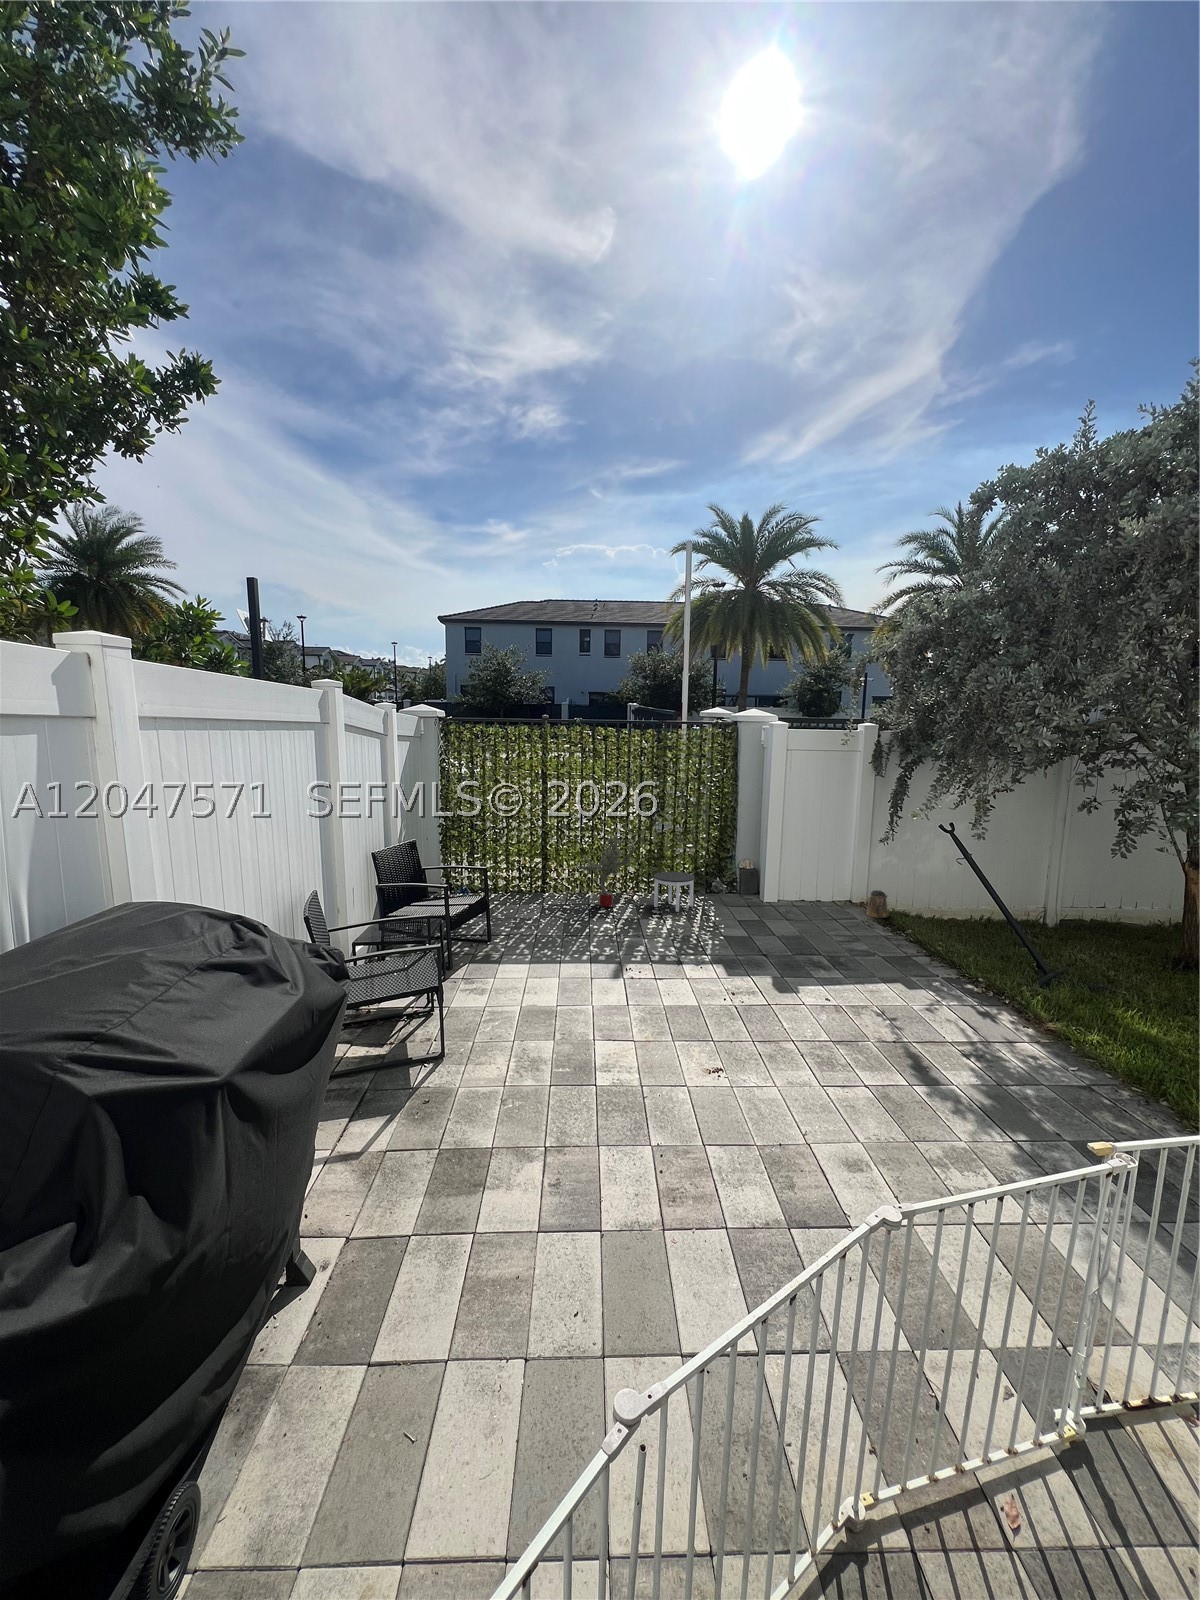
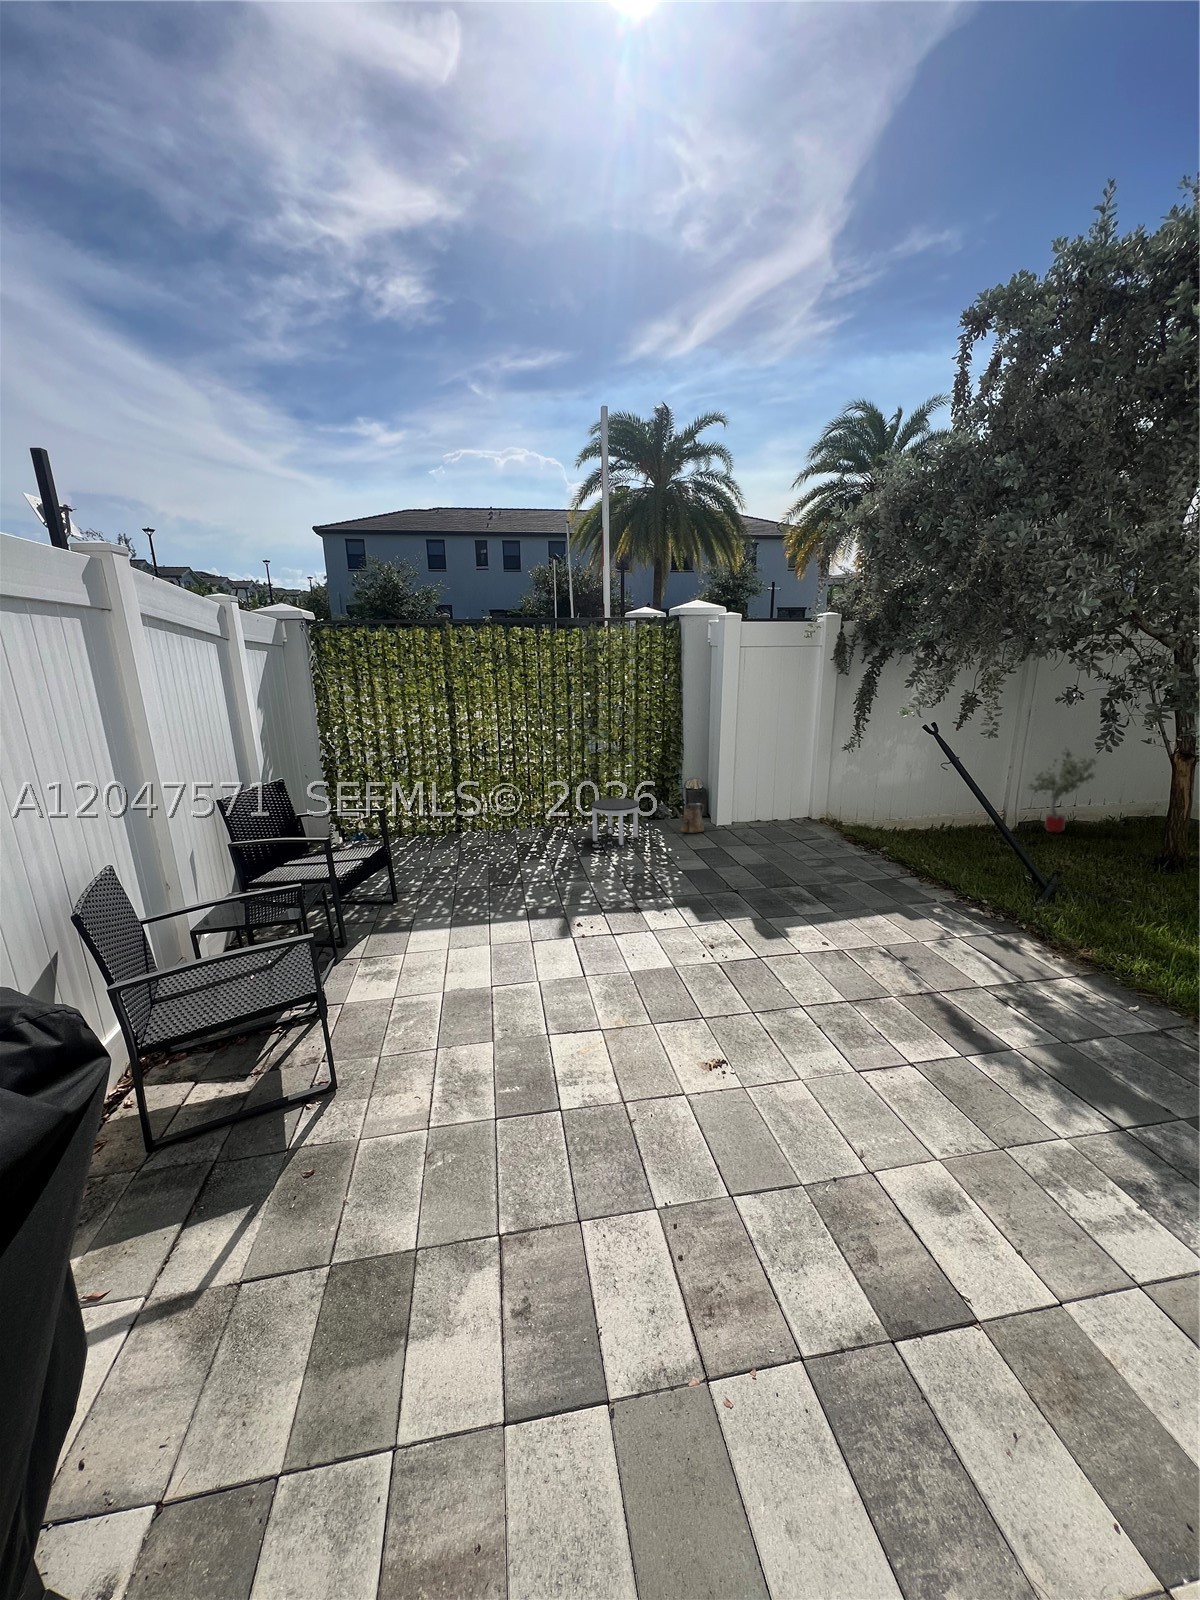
potted tree: present [577,835,636,908] -> present [1028,748,1097,833]
watering can: present [866,890,889,918] -> present [672,803,704,833]

